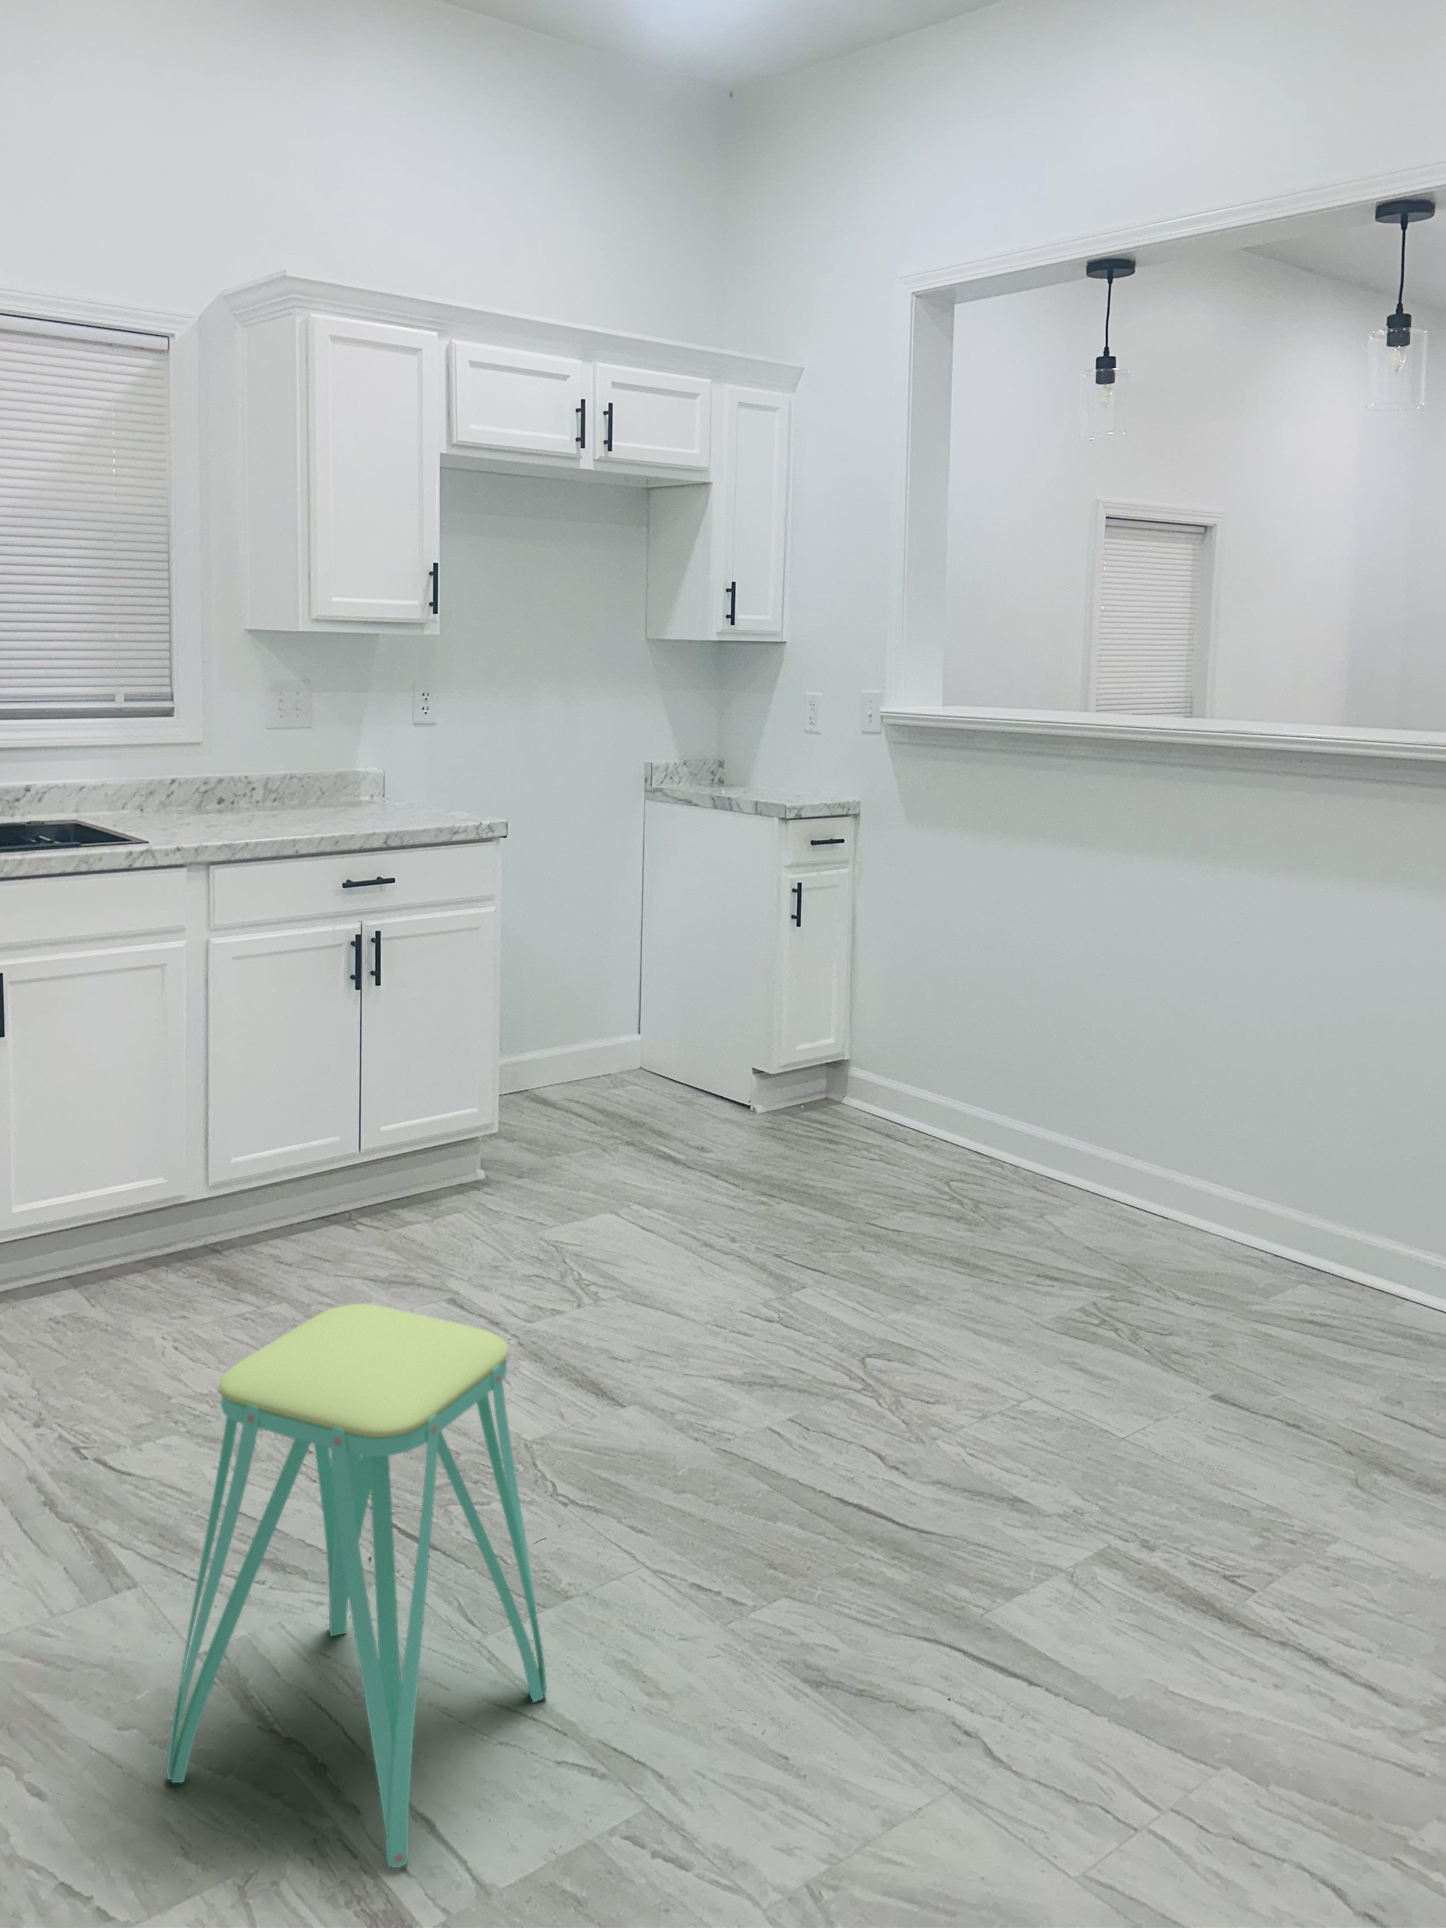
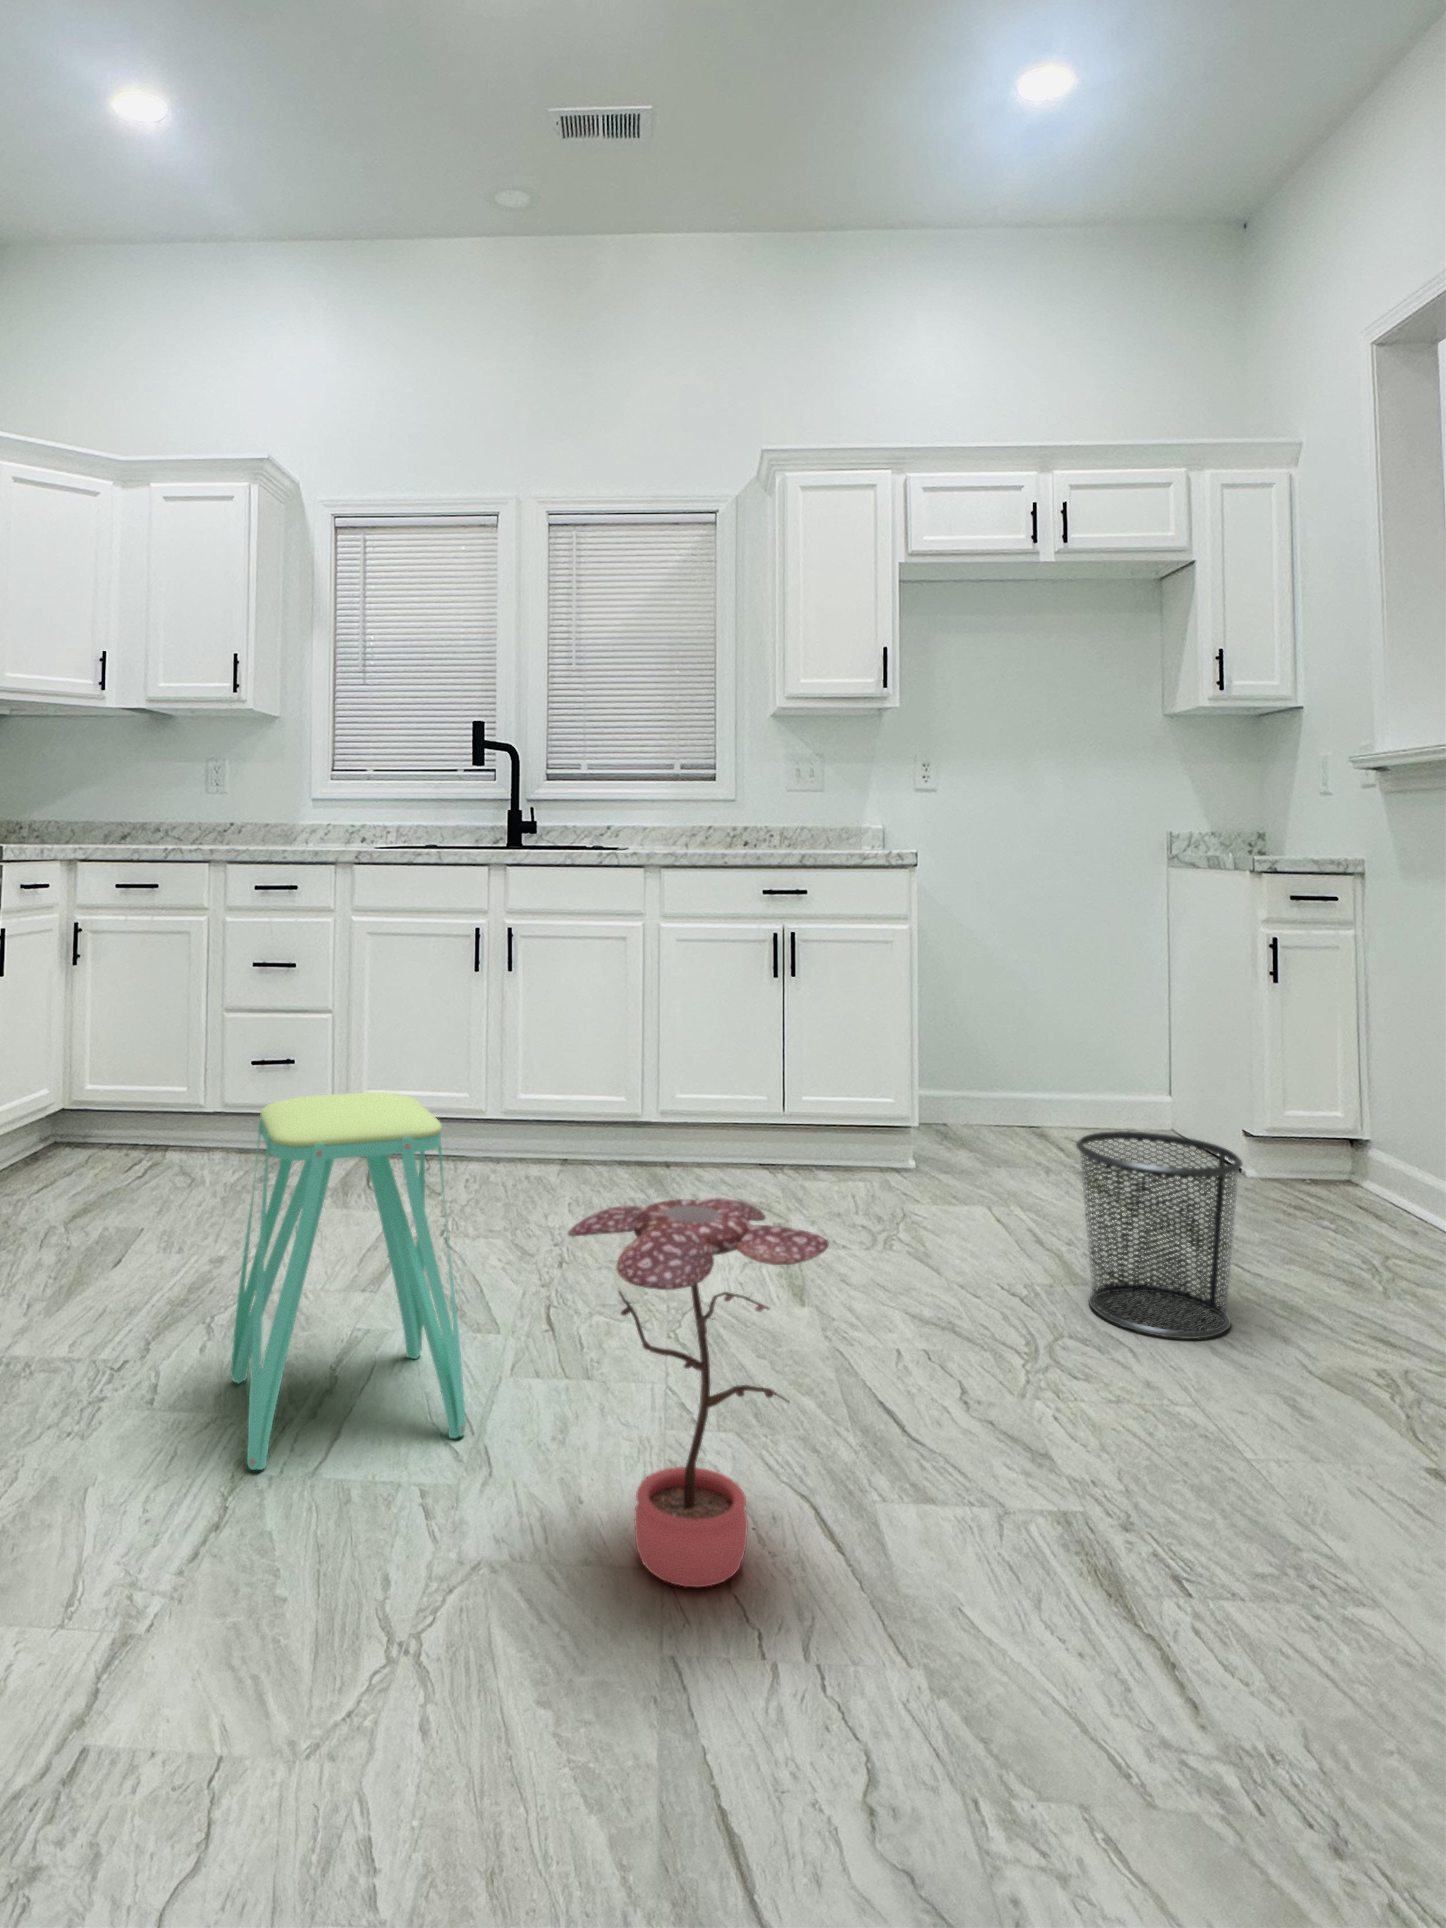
waste bin: none [804,1112,949,1305] -> present [1076,1131,1242,1338]
potted plant: none [786,1323,1033,1723] -> present [568,1198,829,1587]

